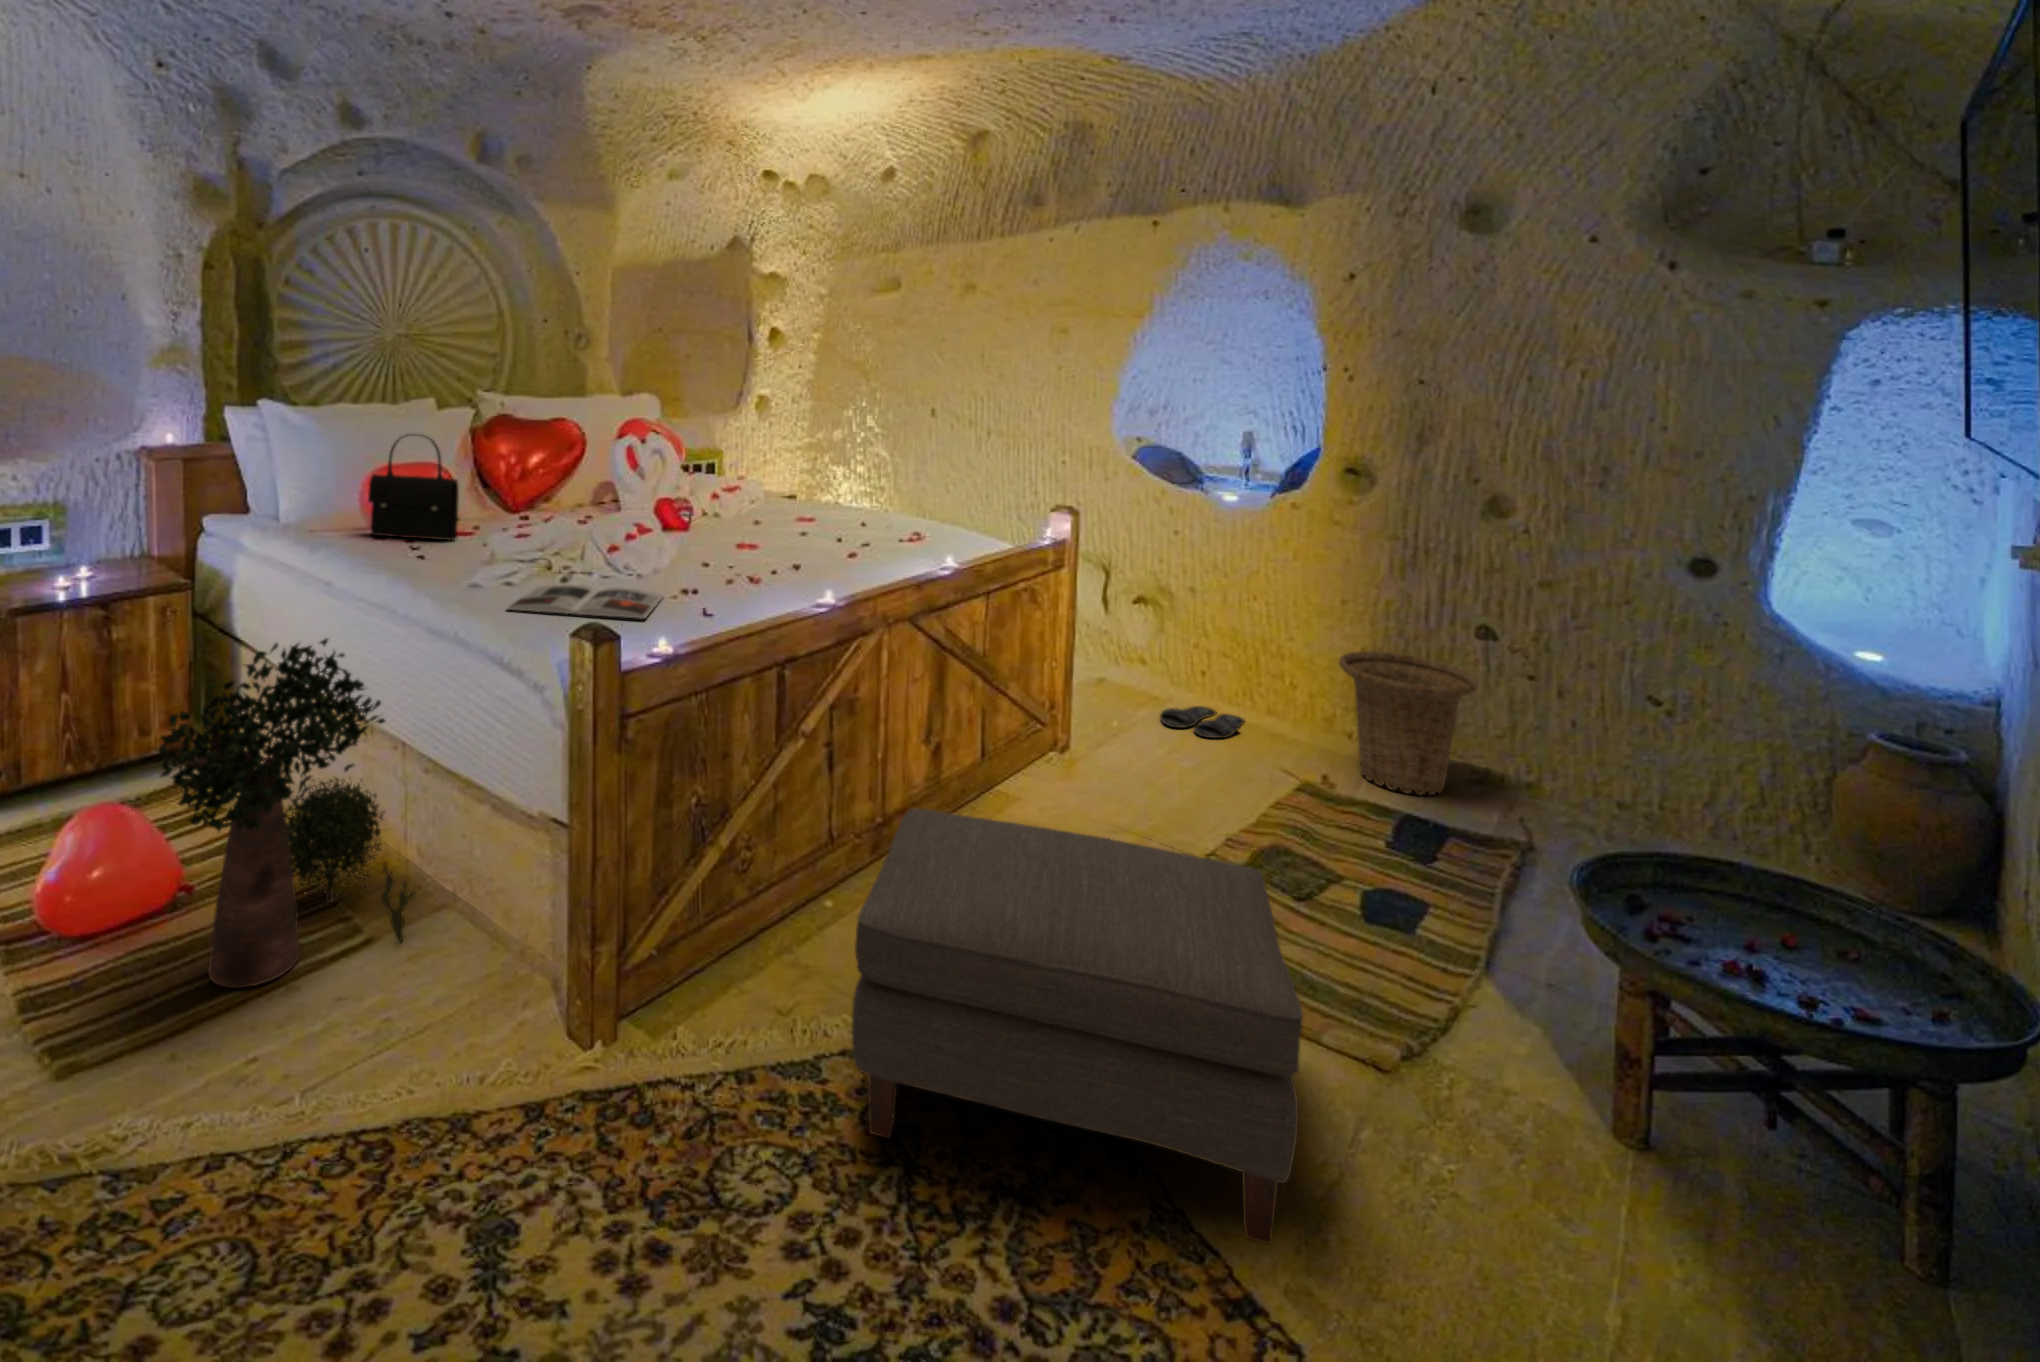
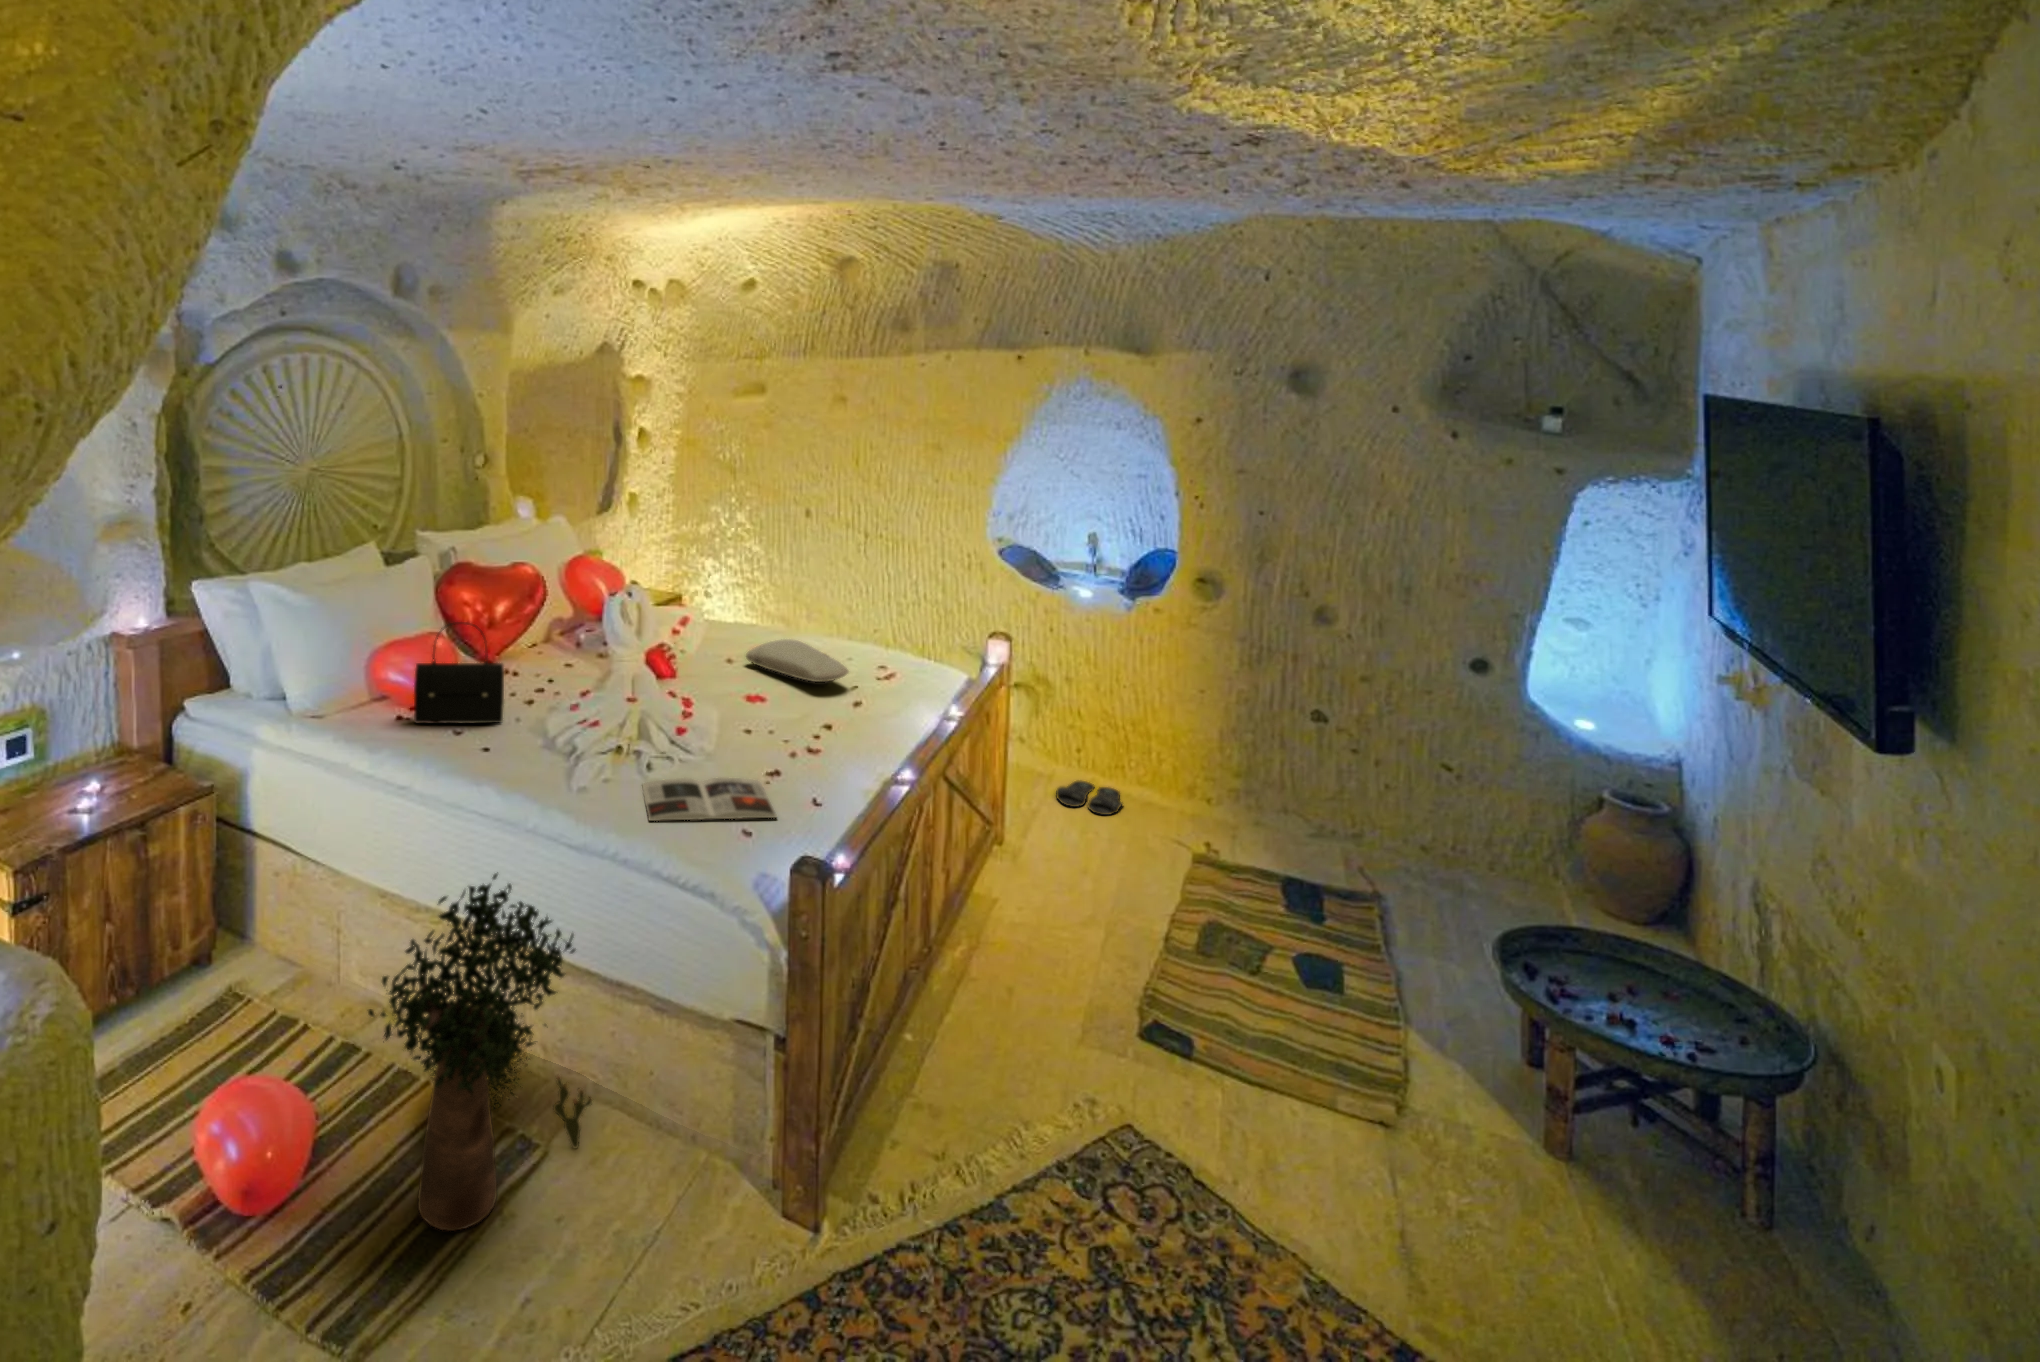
pillow: none [763,500,857,536] -> present [746,639,849,682]
basket: present [1339,651,1478,795] -> none [1212,734,1322,856]
ottoman: present [852,808,1303,1244] -> none [1013,961,1418,1296]

